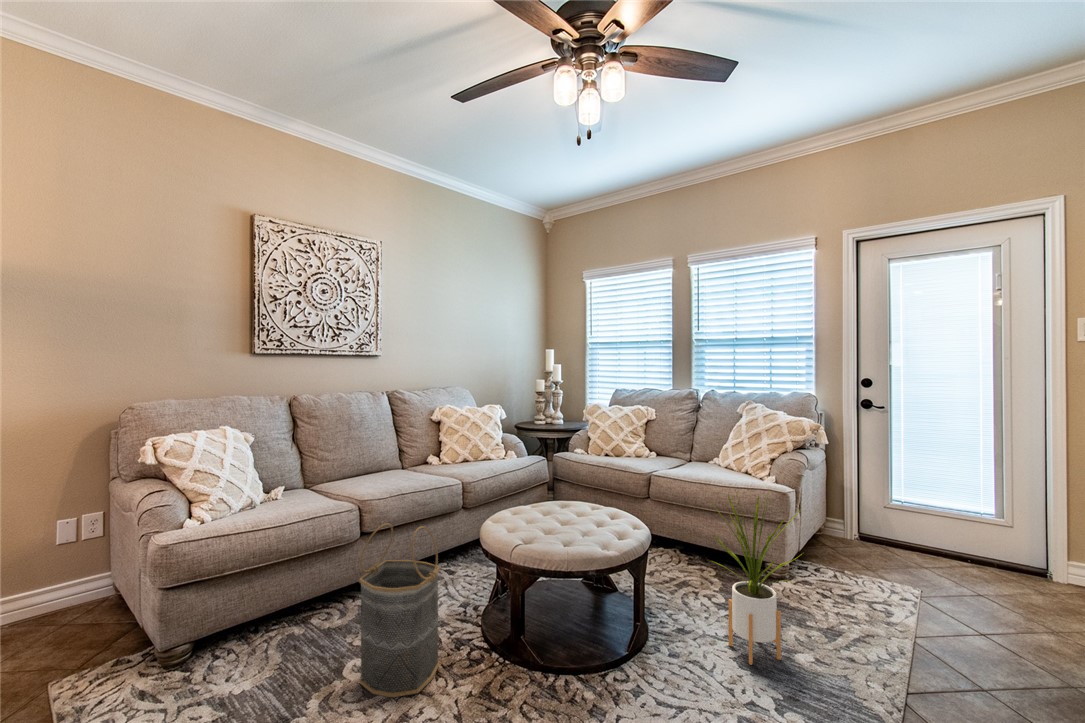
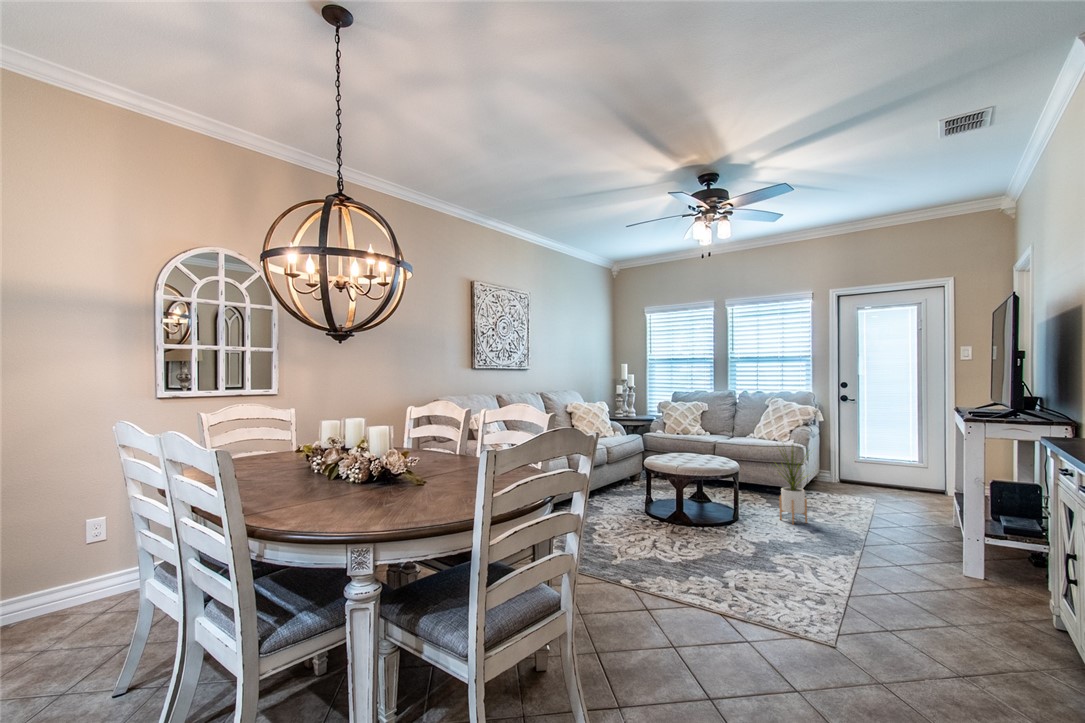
basket: present [359,523,440,697] -> none [605,455,642,536]

